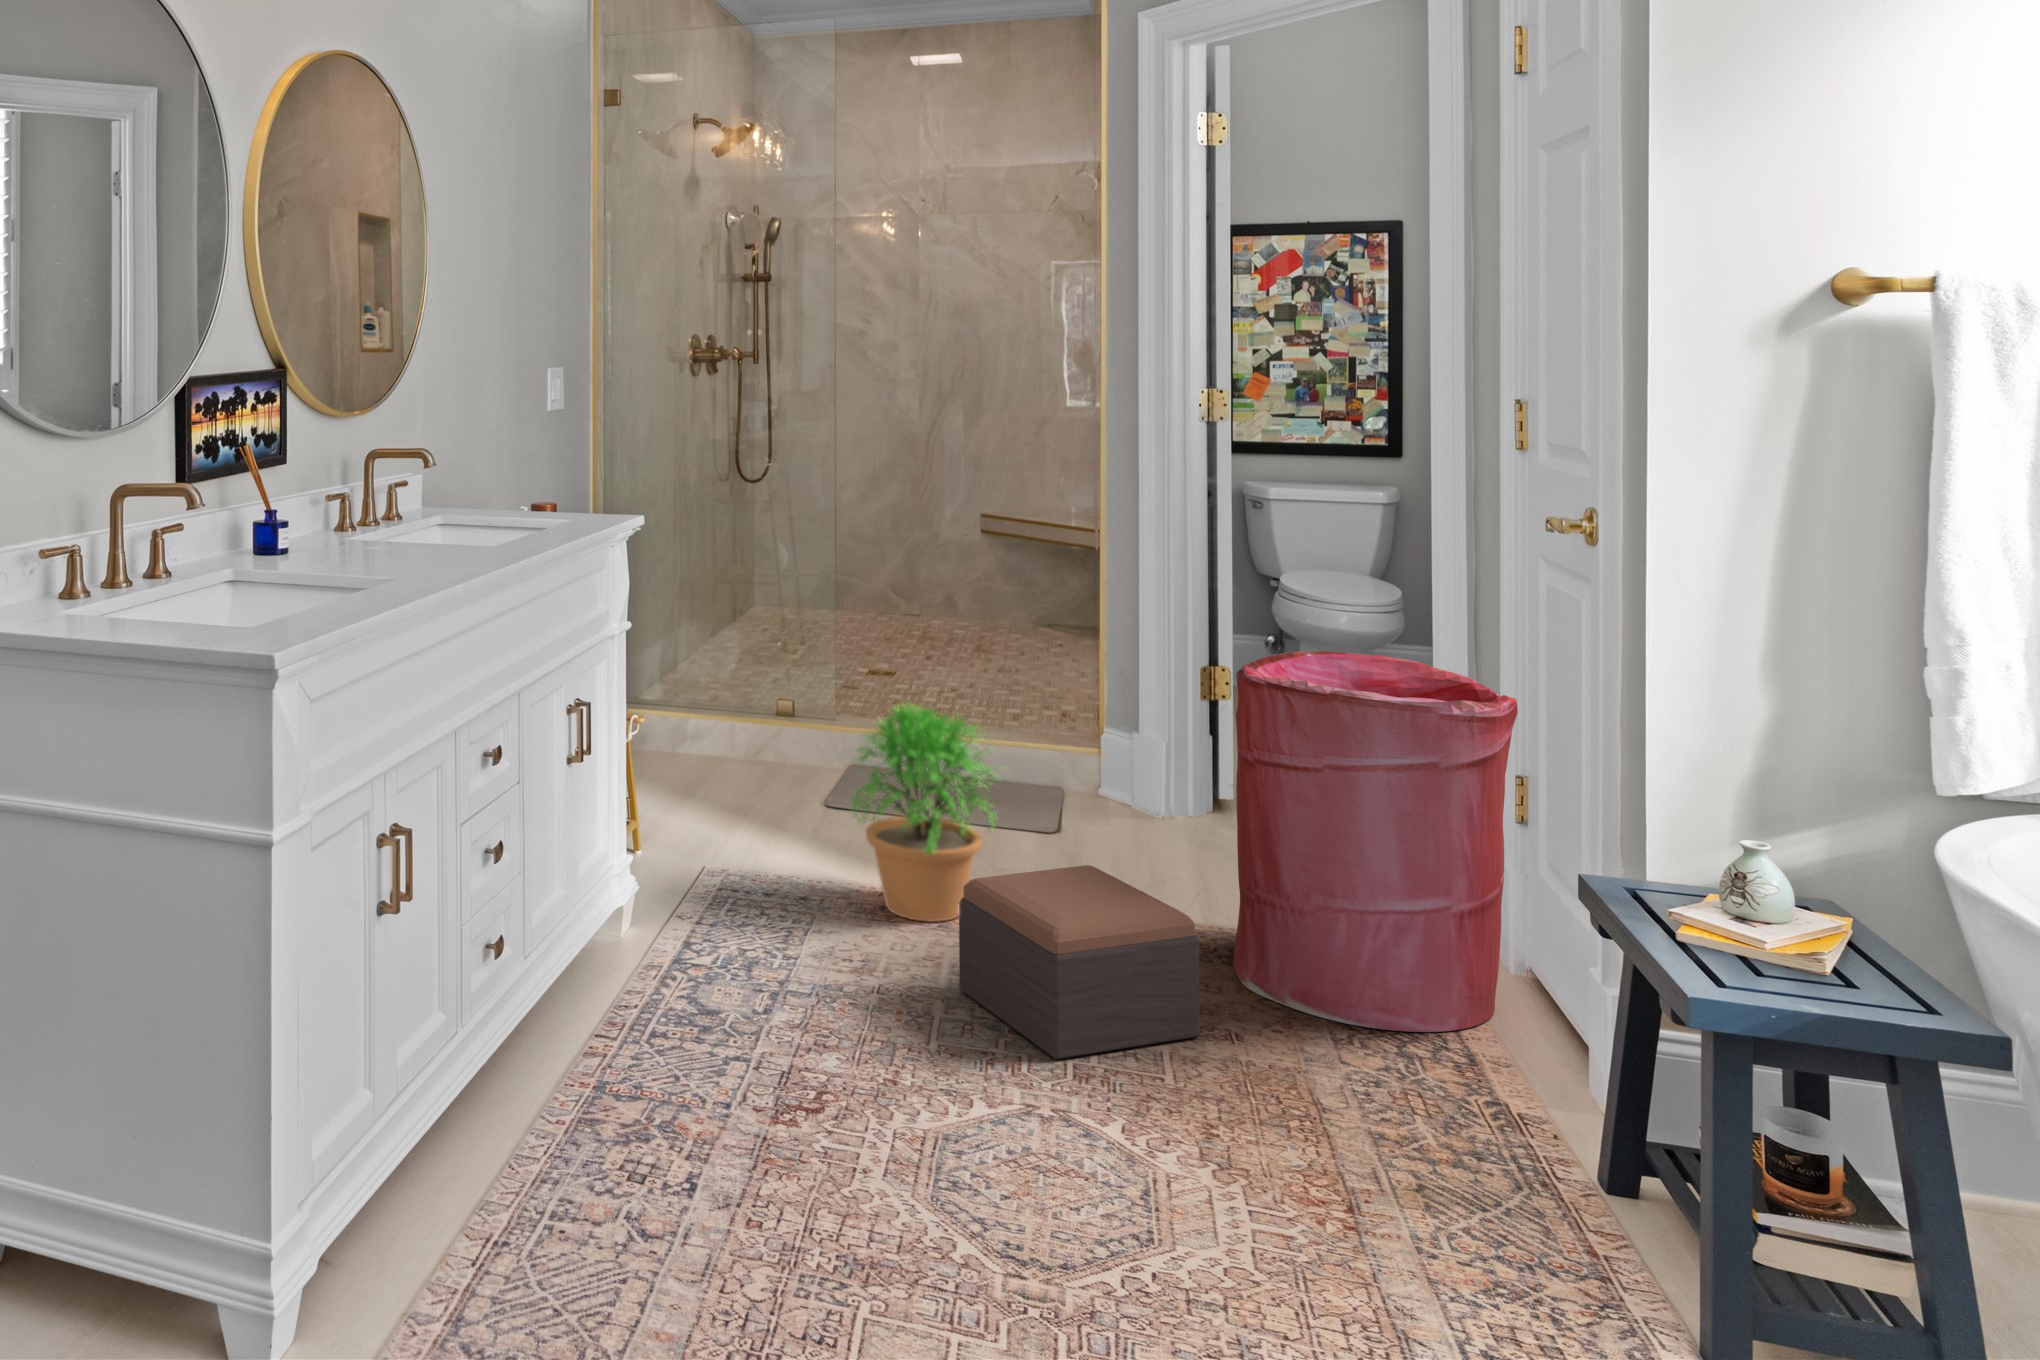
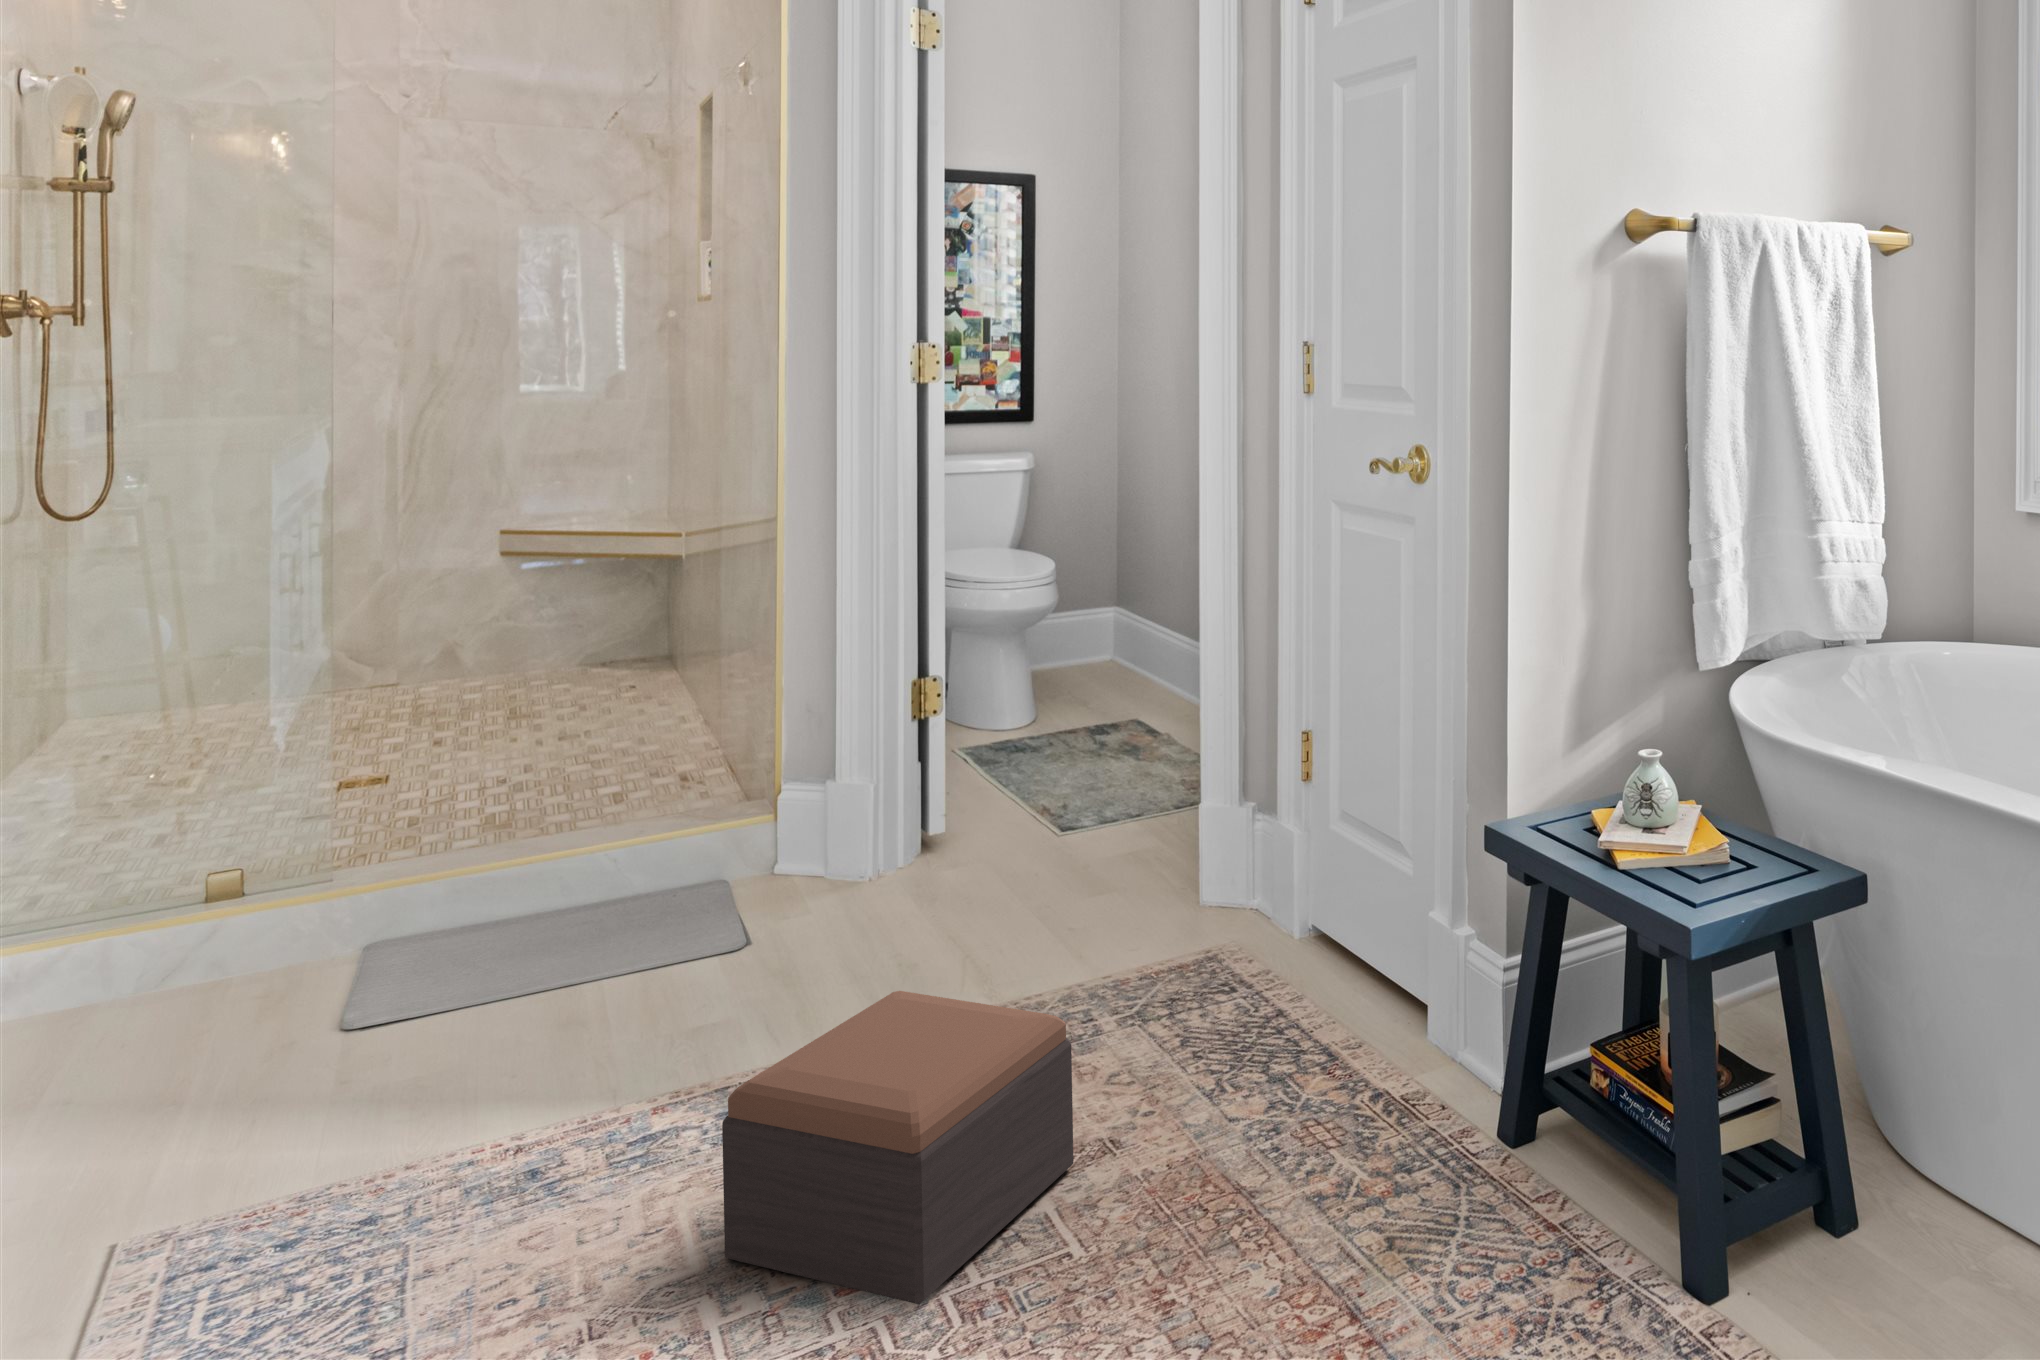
laundry hamper: present [1234,651,1518,1032] -> none [1047,632,1328,1072]
potted plant: present [849,706,1000,922] -> none [457,830,738,1173]

